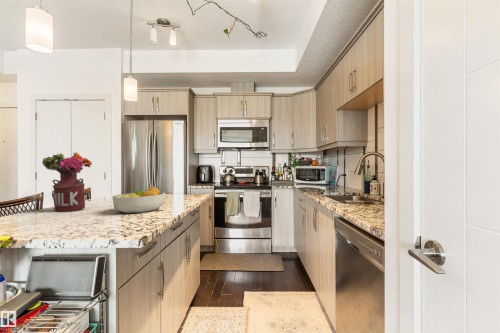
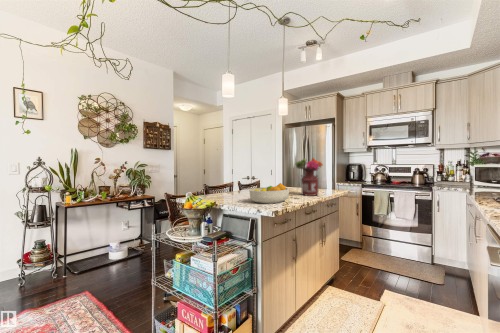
flower arrangement: present [42,152,92,212] -> present [296,158,323,196]

